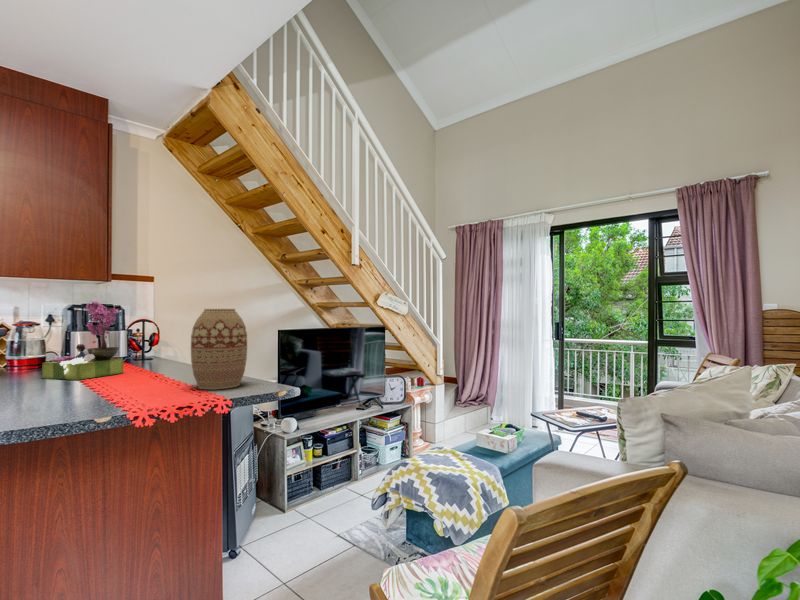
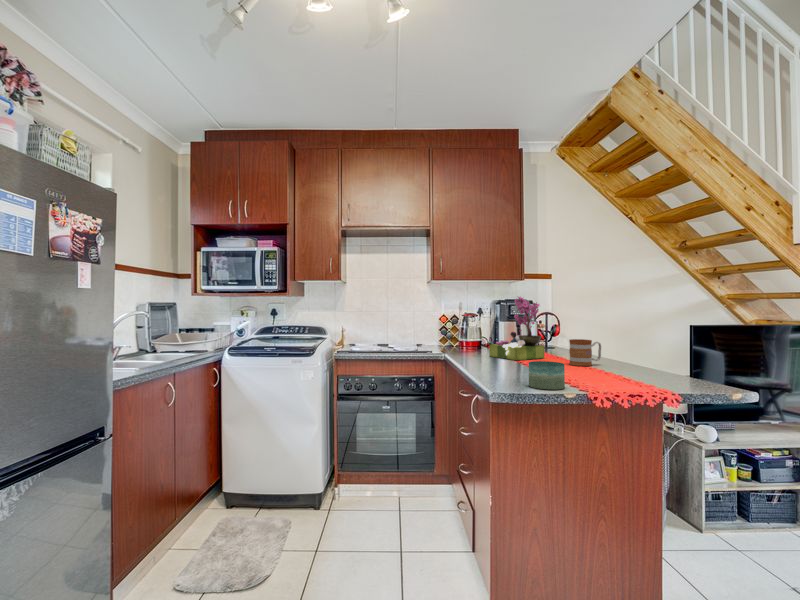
vase: present [191,309,247,389] -> none [622,302,682,383]
mug: none [147,349,185,379] -> present [569,339,601,366]
candle: none [50,381,103,418] -> present [529,361,565,390]

